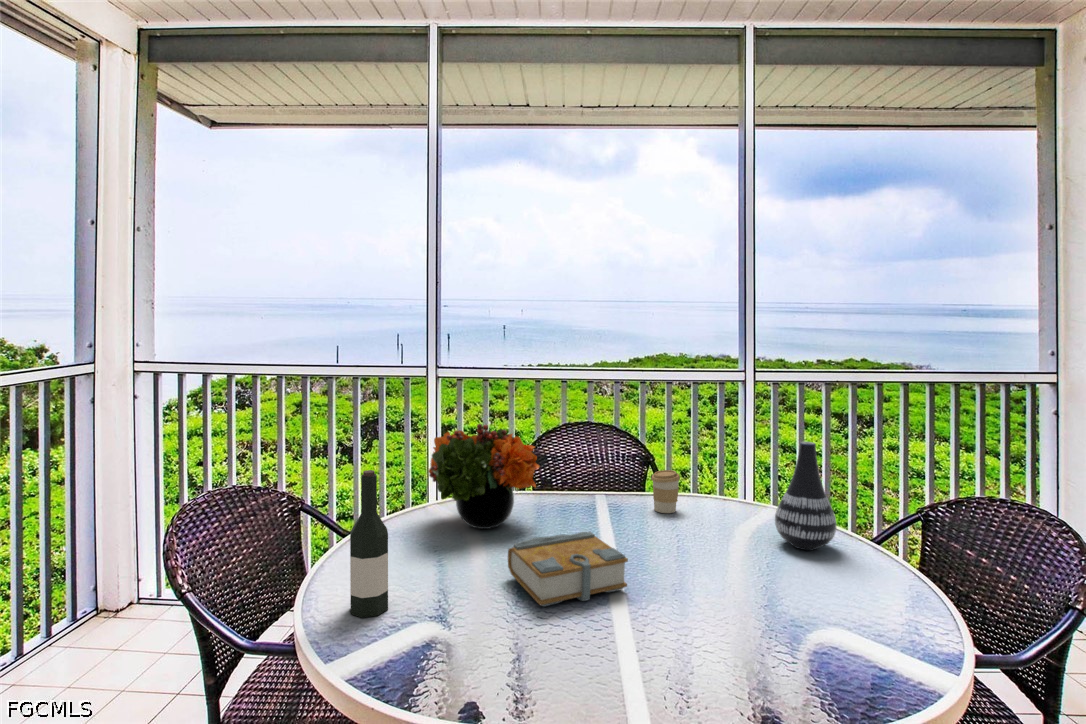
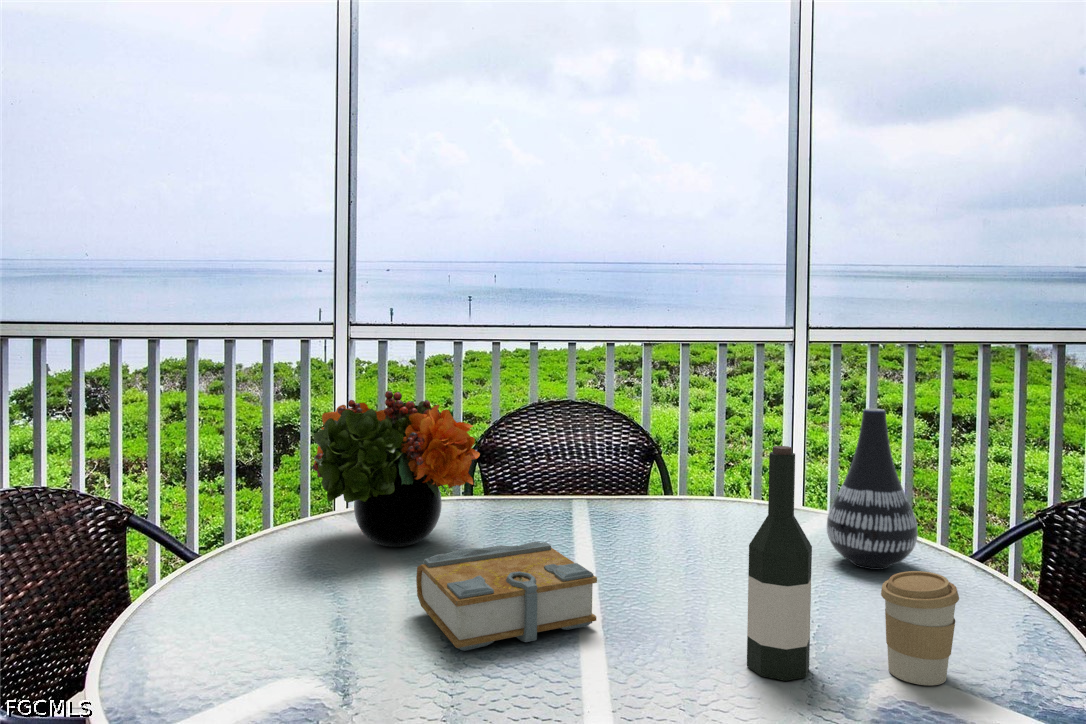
wine bottle: present [350,470,388,618] -> present [747,446,812,681]
coffee cup: present [651,470,680,513] -> present [881,571,959,685]

